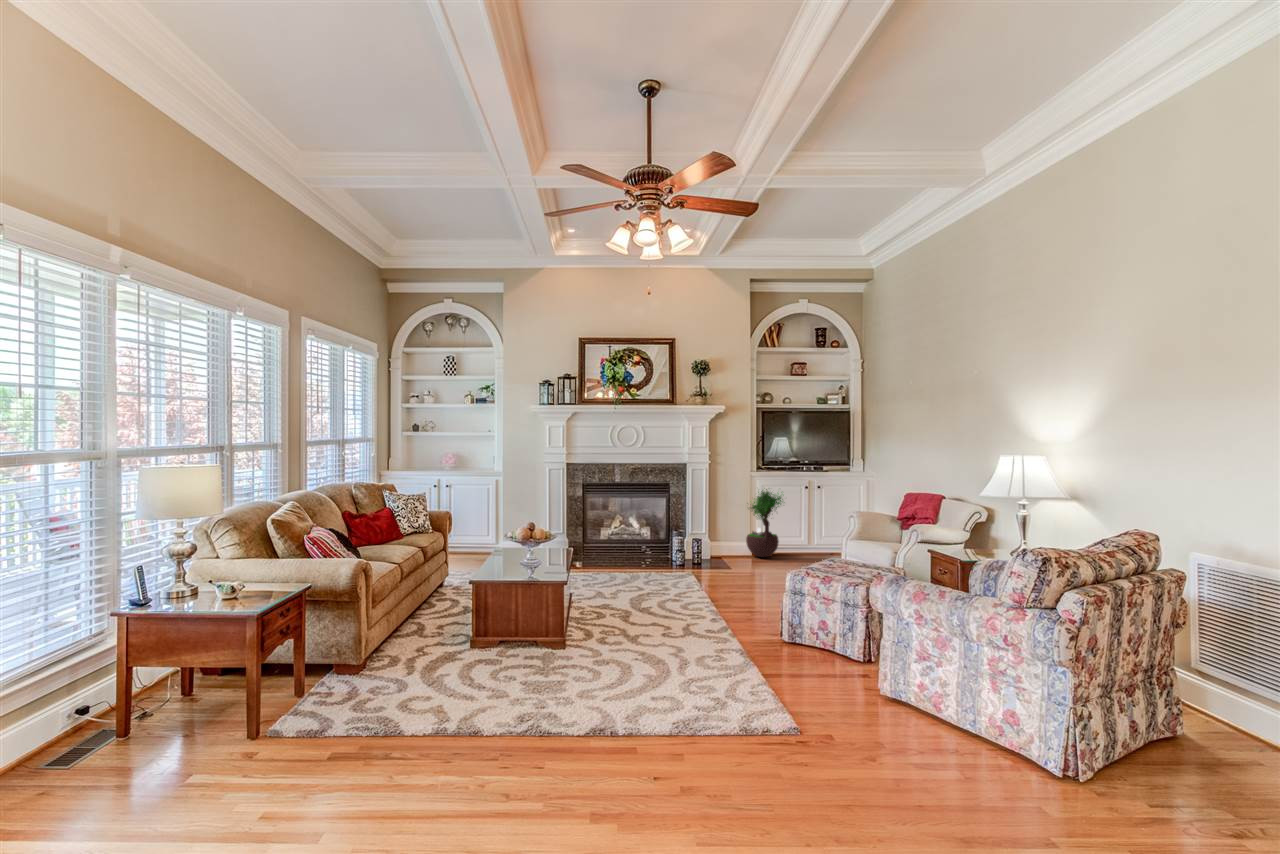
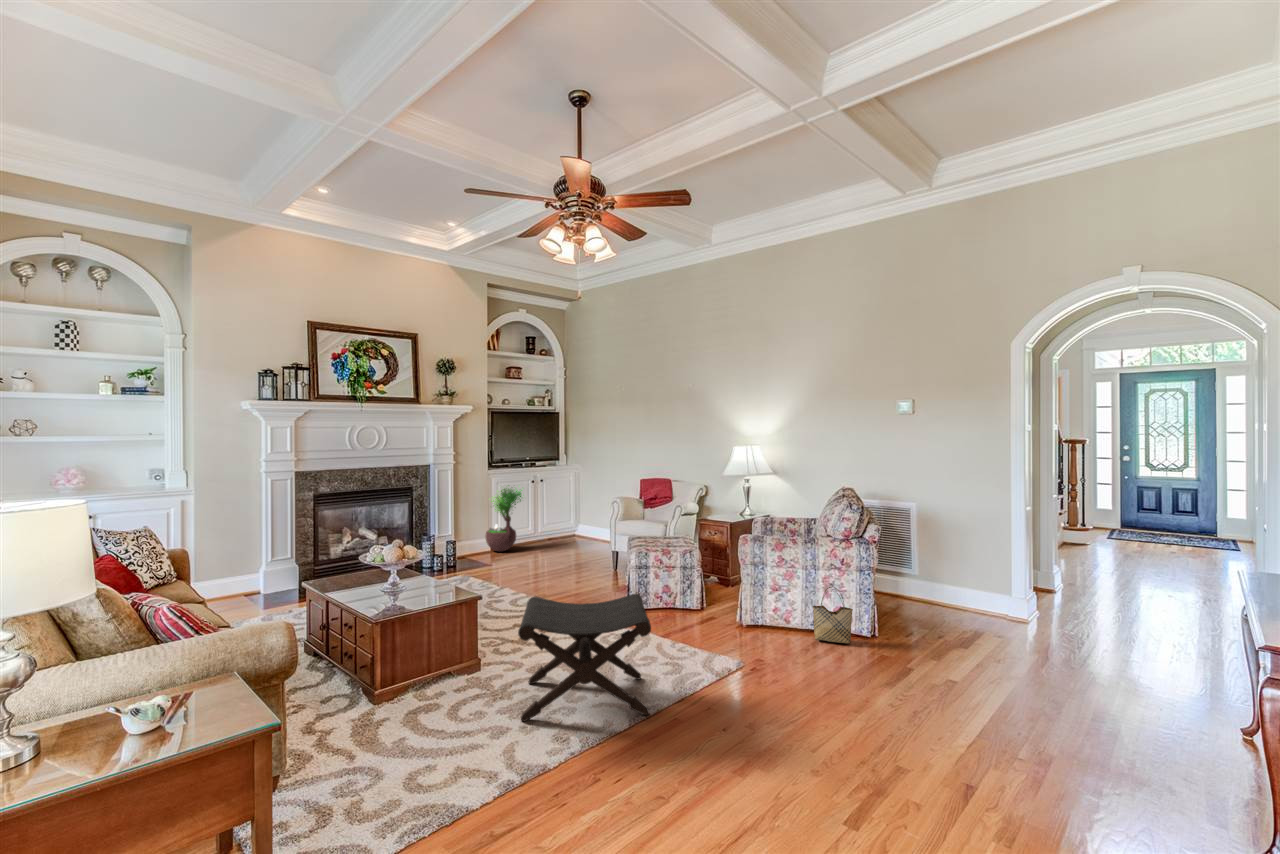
footstool: none [506,597,667,750] -> present [518,594,651,721]
woven basket: none [952,674,1017,772] -> present [813,587,853,643]

